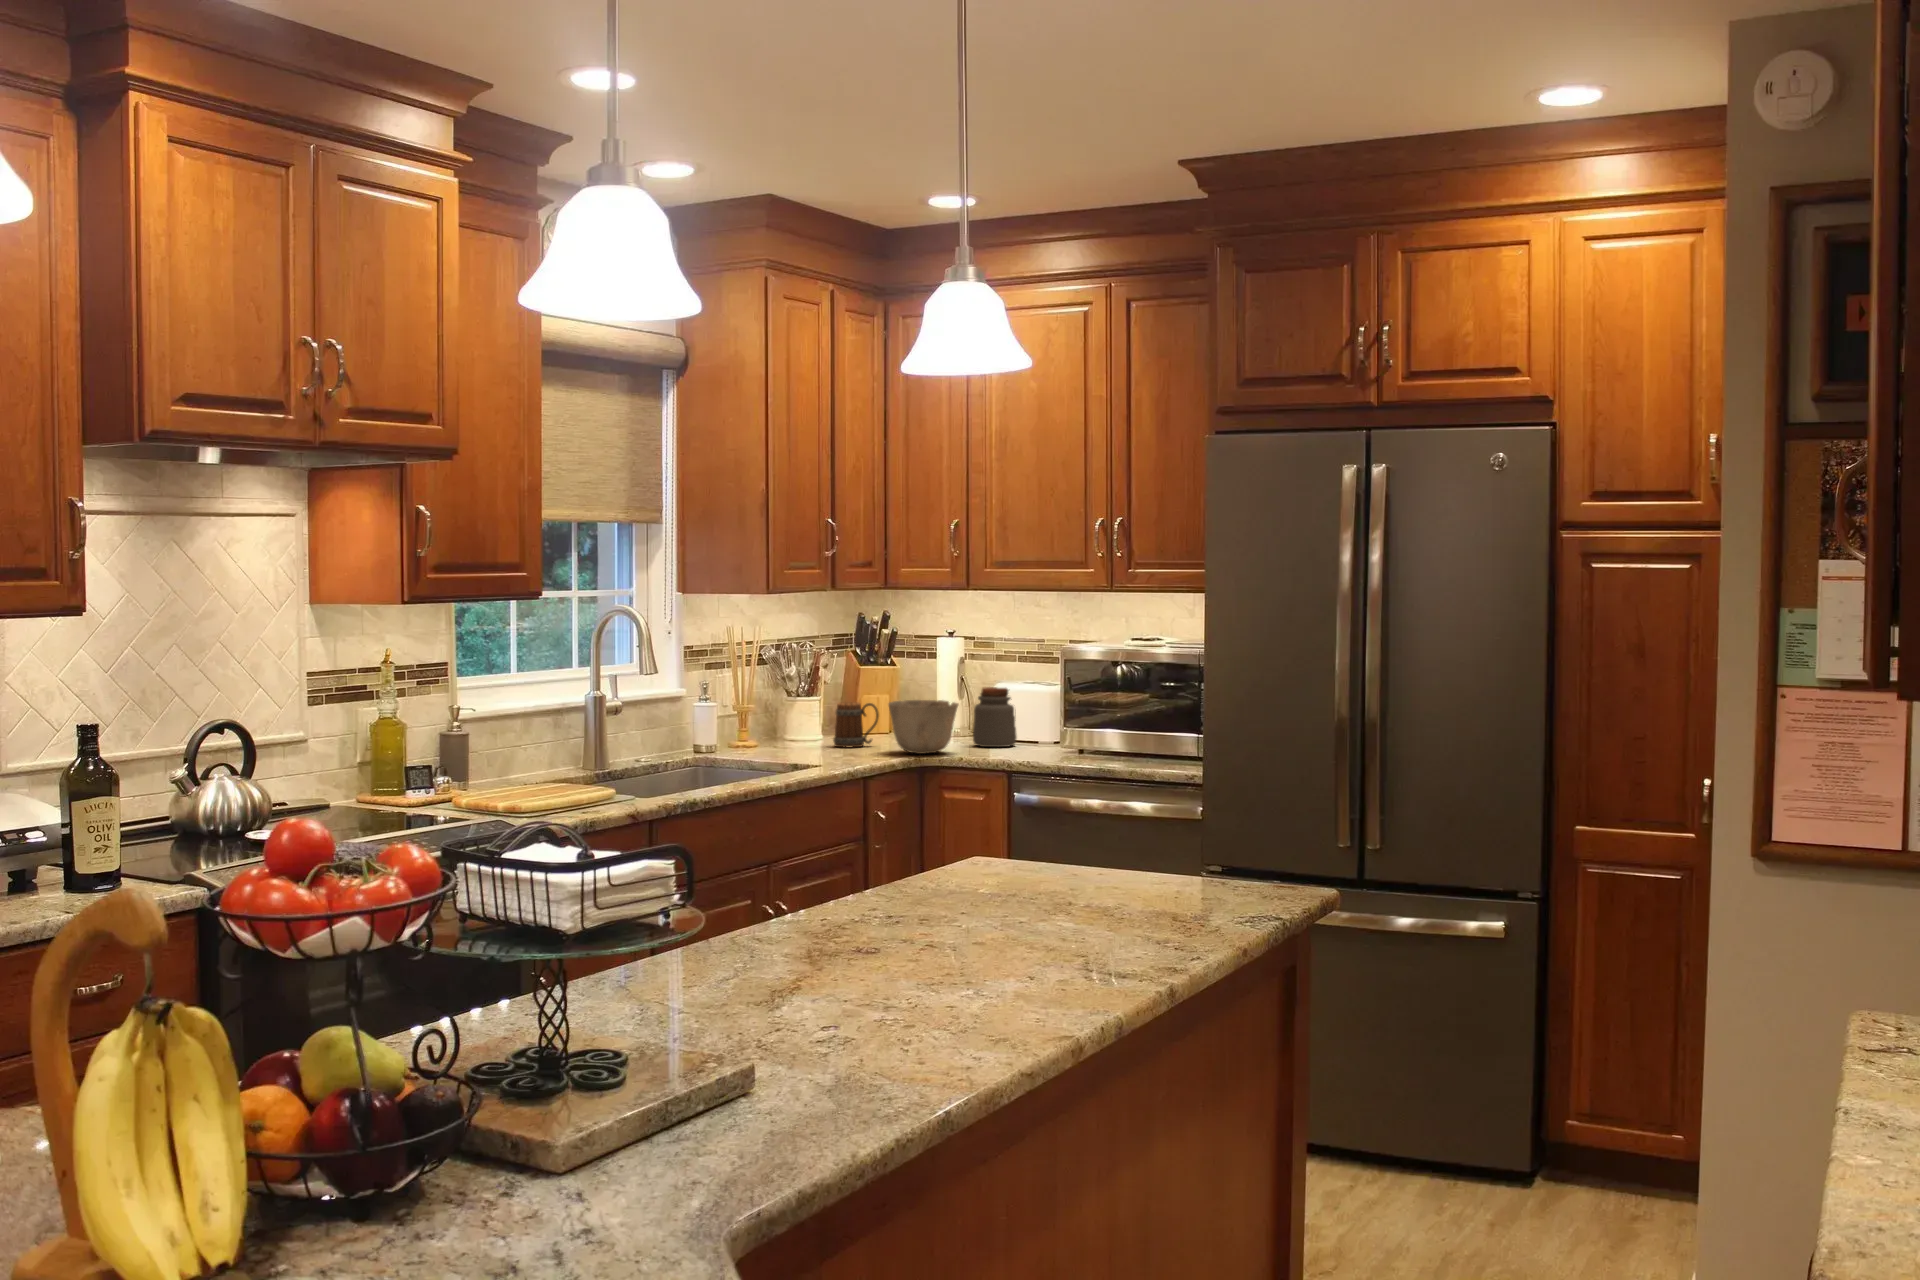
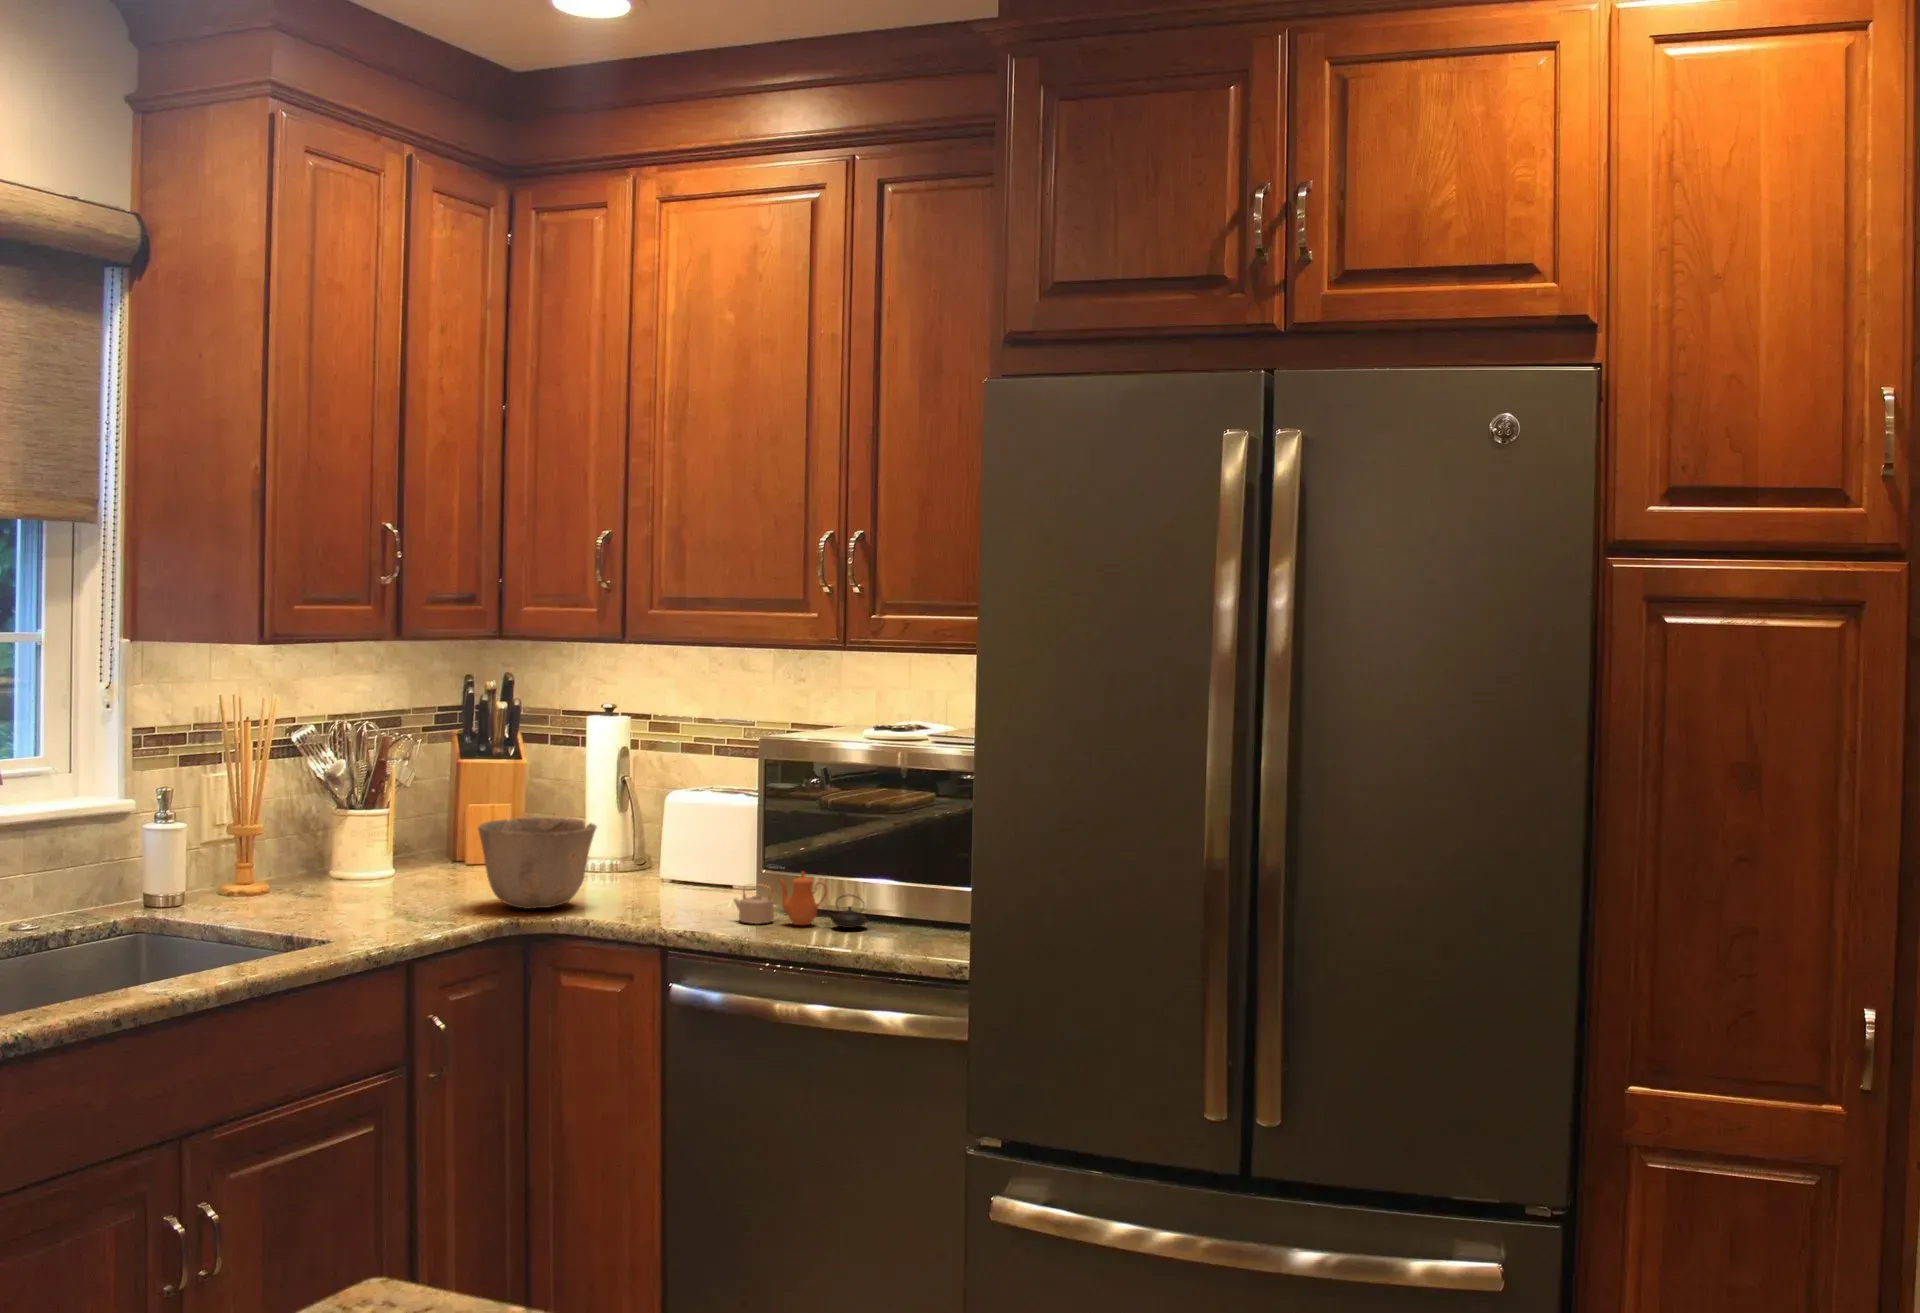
jar: present [973,687,1017,747] -> none [632,796,702,893]
mug: present [833,702,879,747] -> none [404,817,481,892]
teapot: none [1047,727,1131,760] -> present [734,872,867,928]

